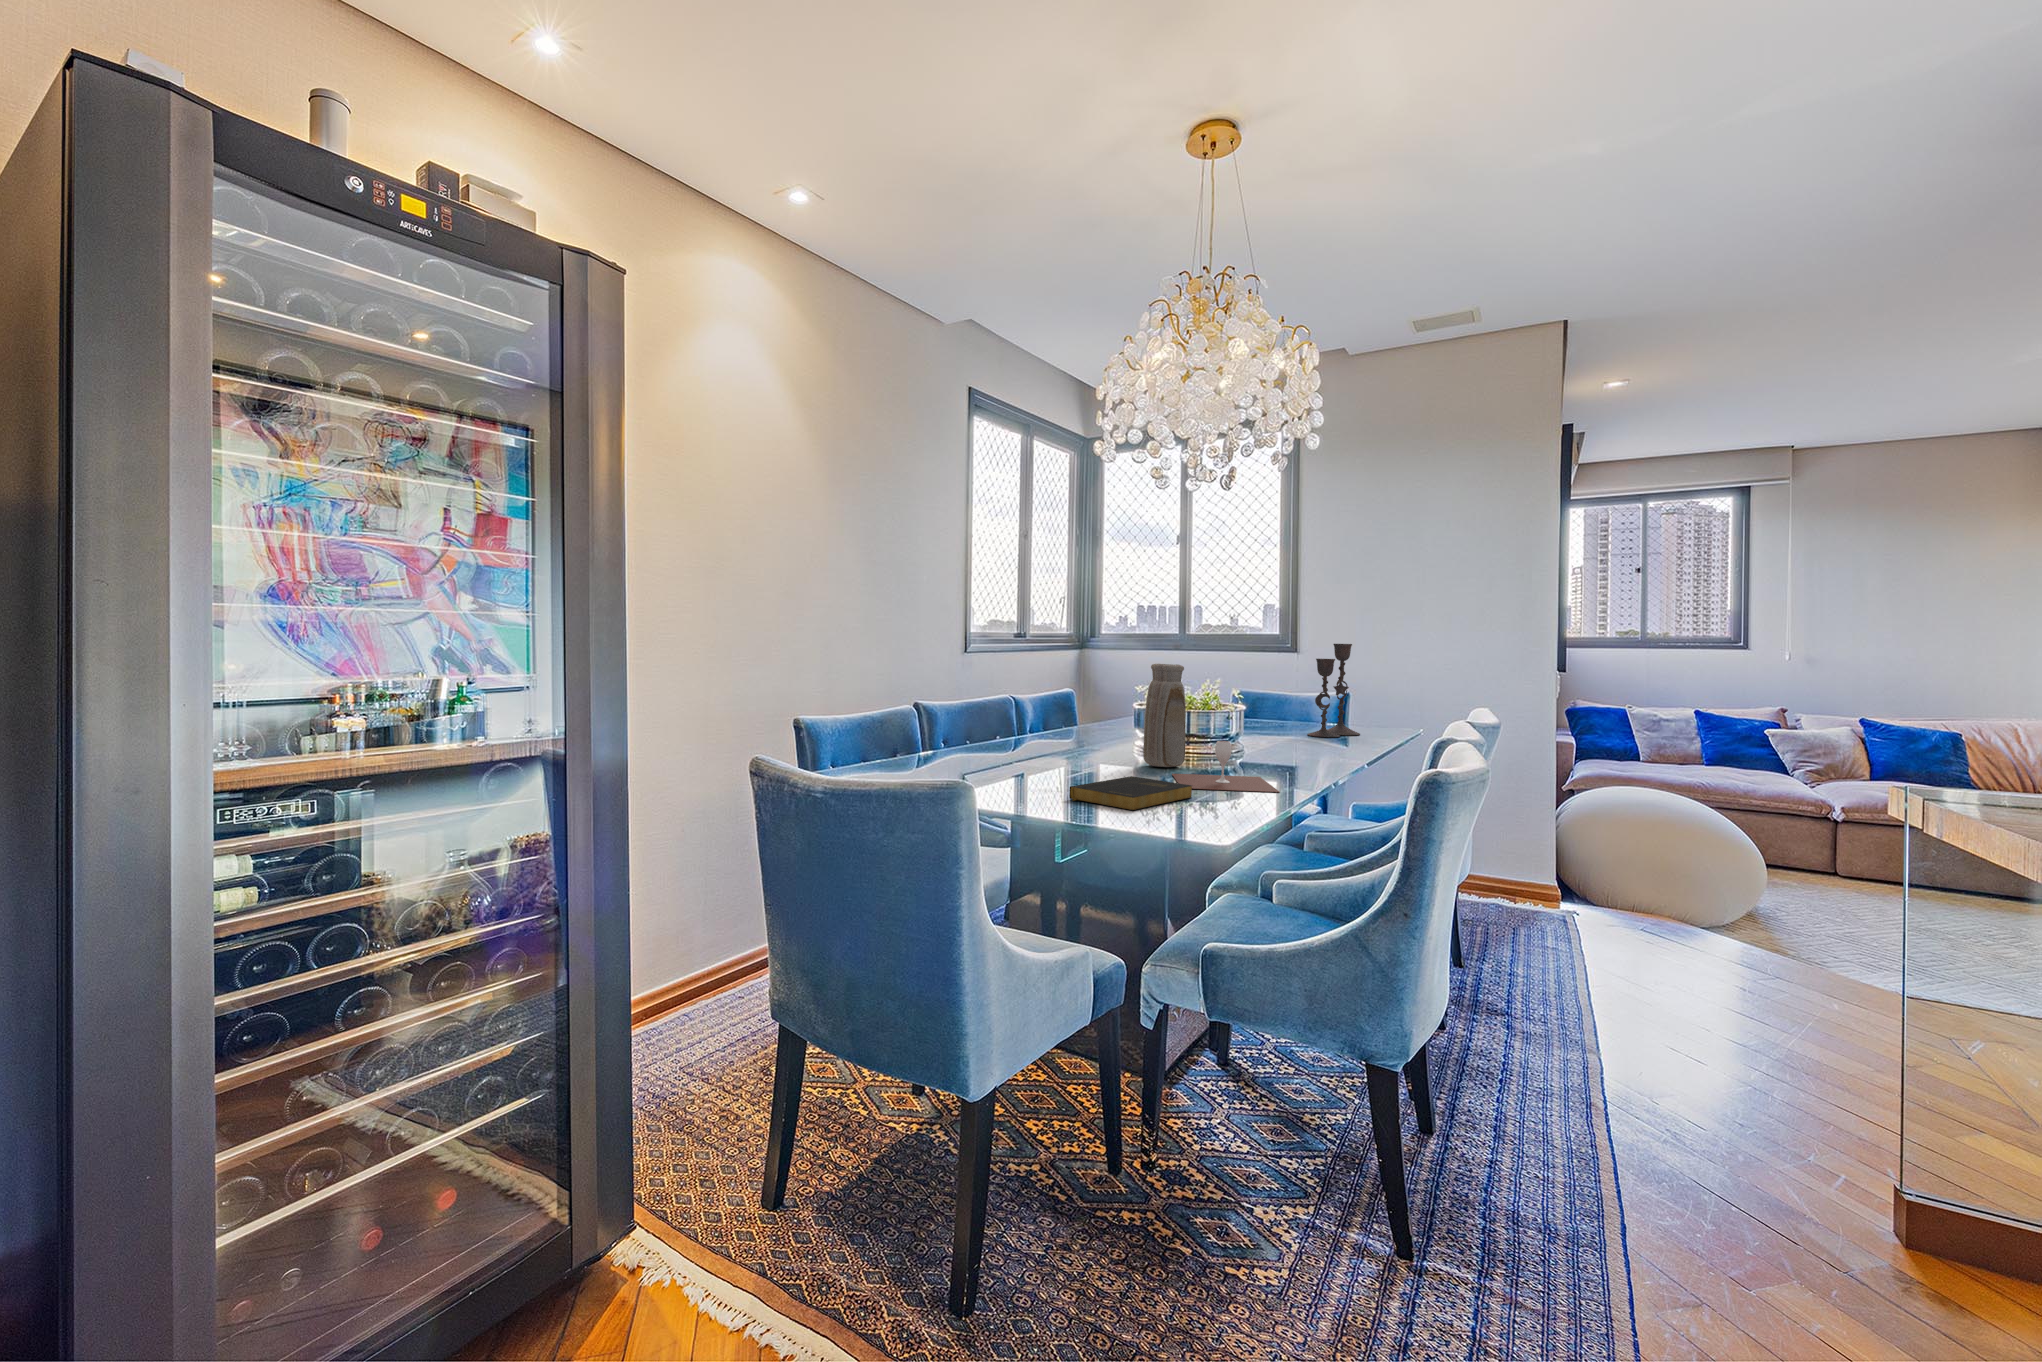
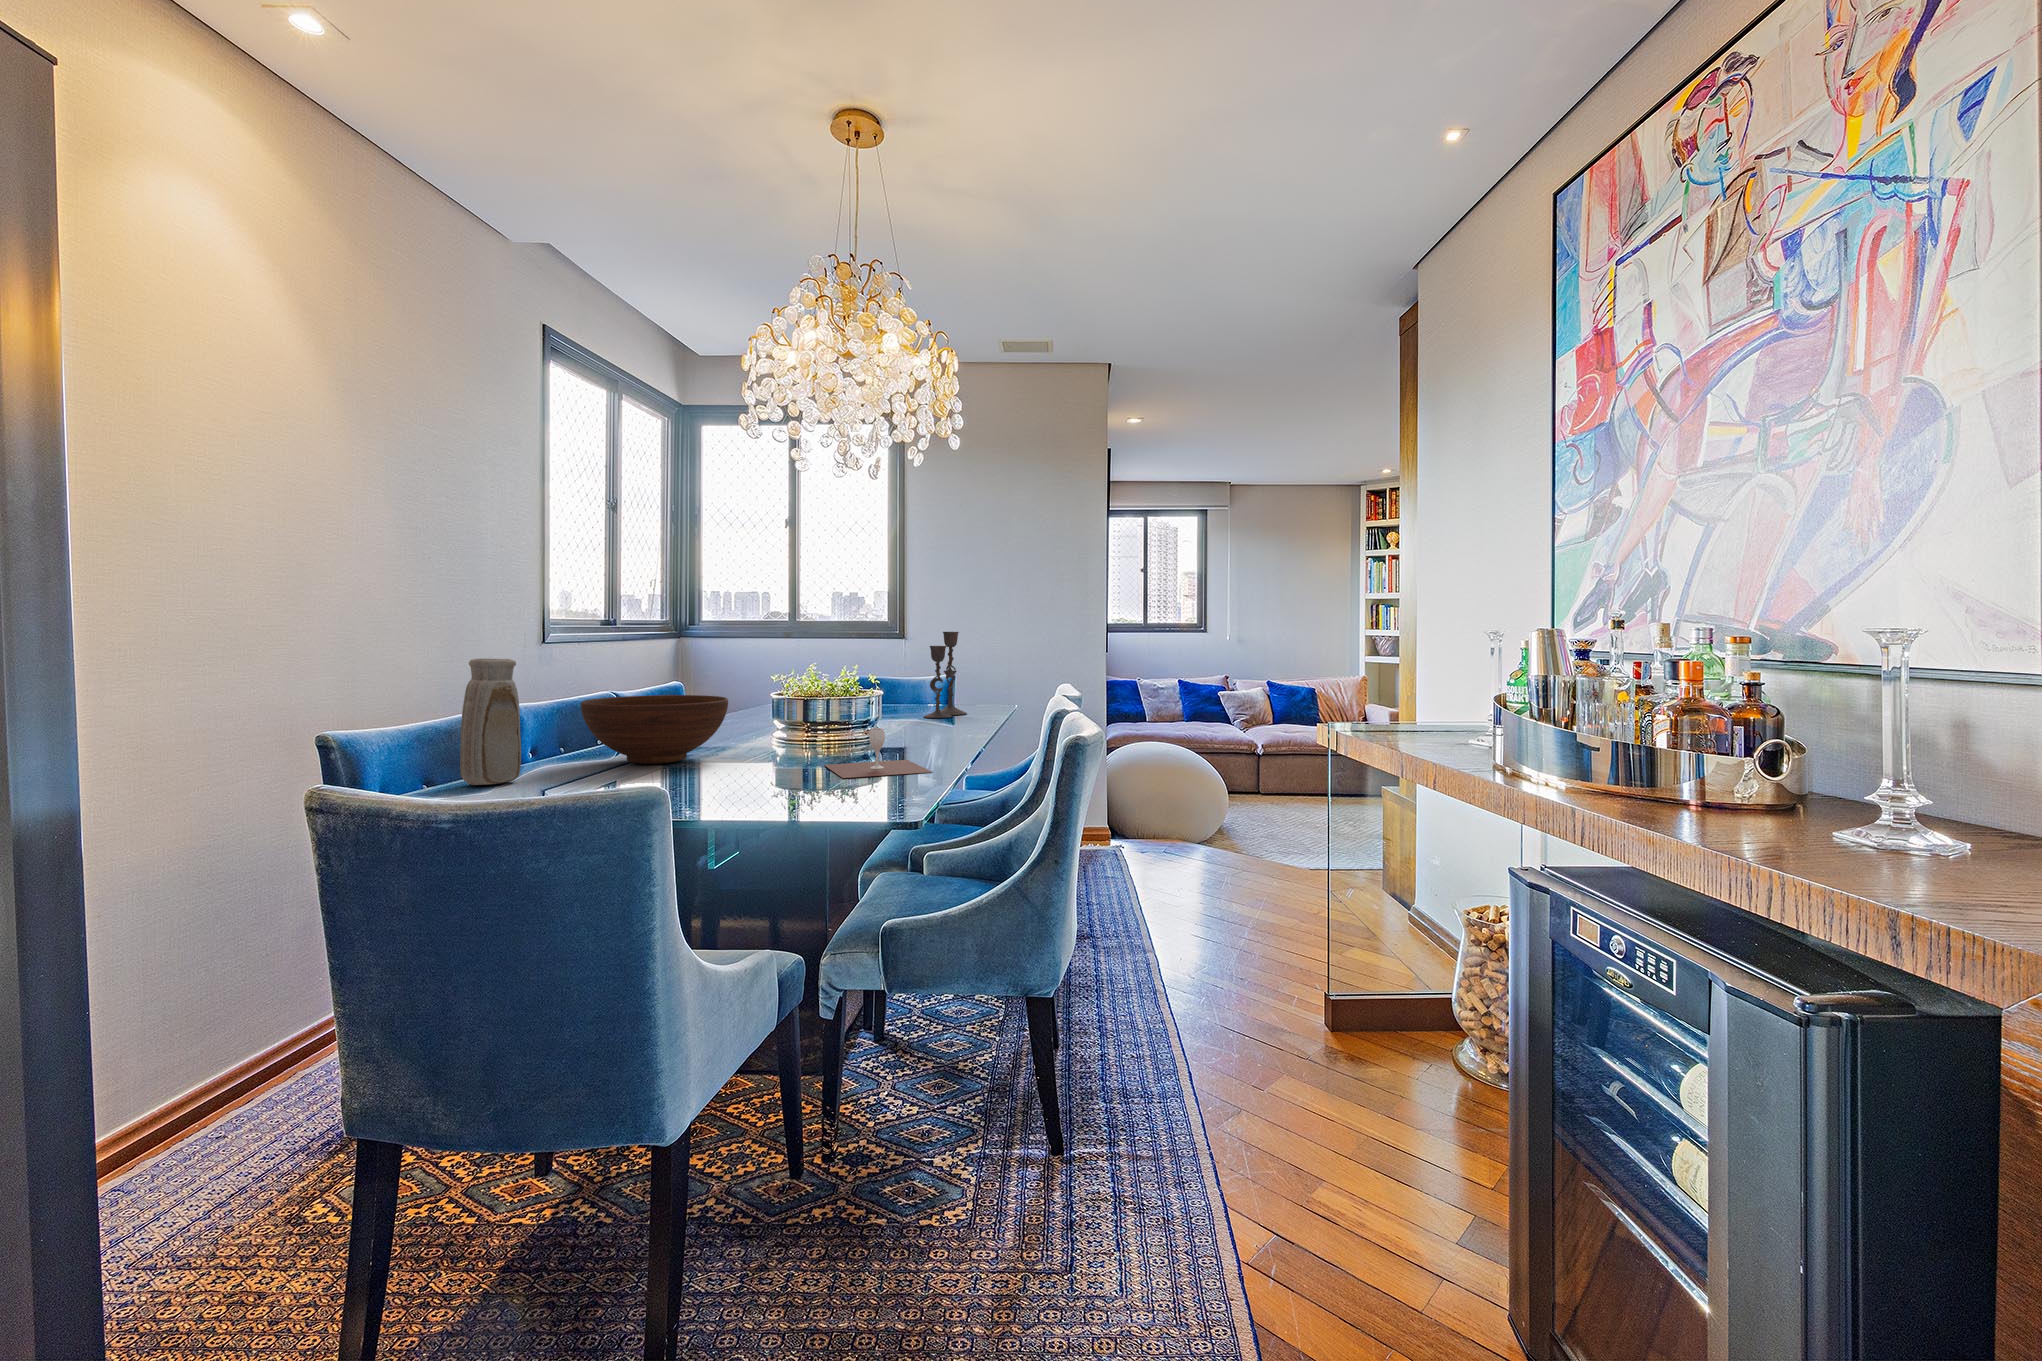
vase: present [1143,664,1186,767] -> present [460,659,521,785]
fruit bowl: none [971,696,1091,758] -> present [581,695,728,764]
book: present [1069,776,1192,810] -> none [735,771,859,805]

